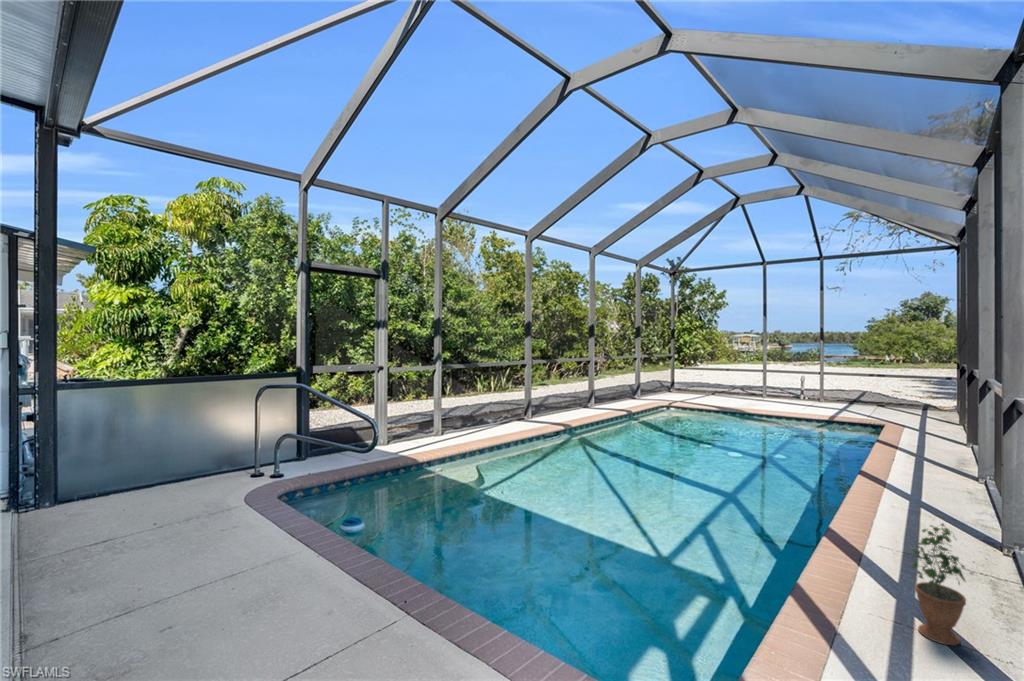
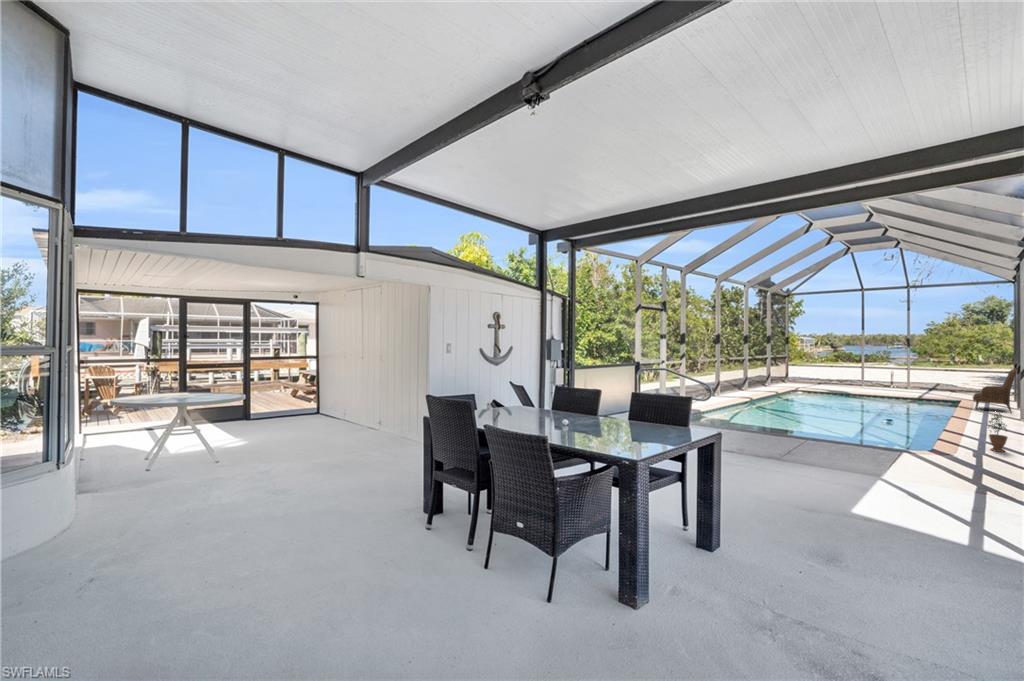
armchair: none [899,378,968,459] -> present [973,368,1017,413]

